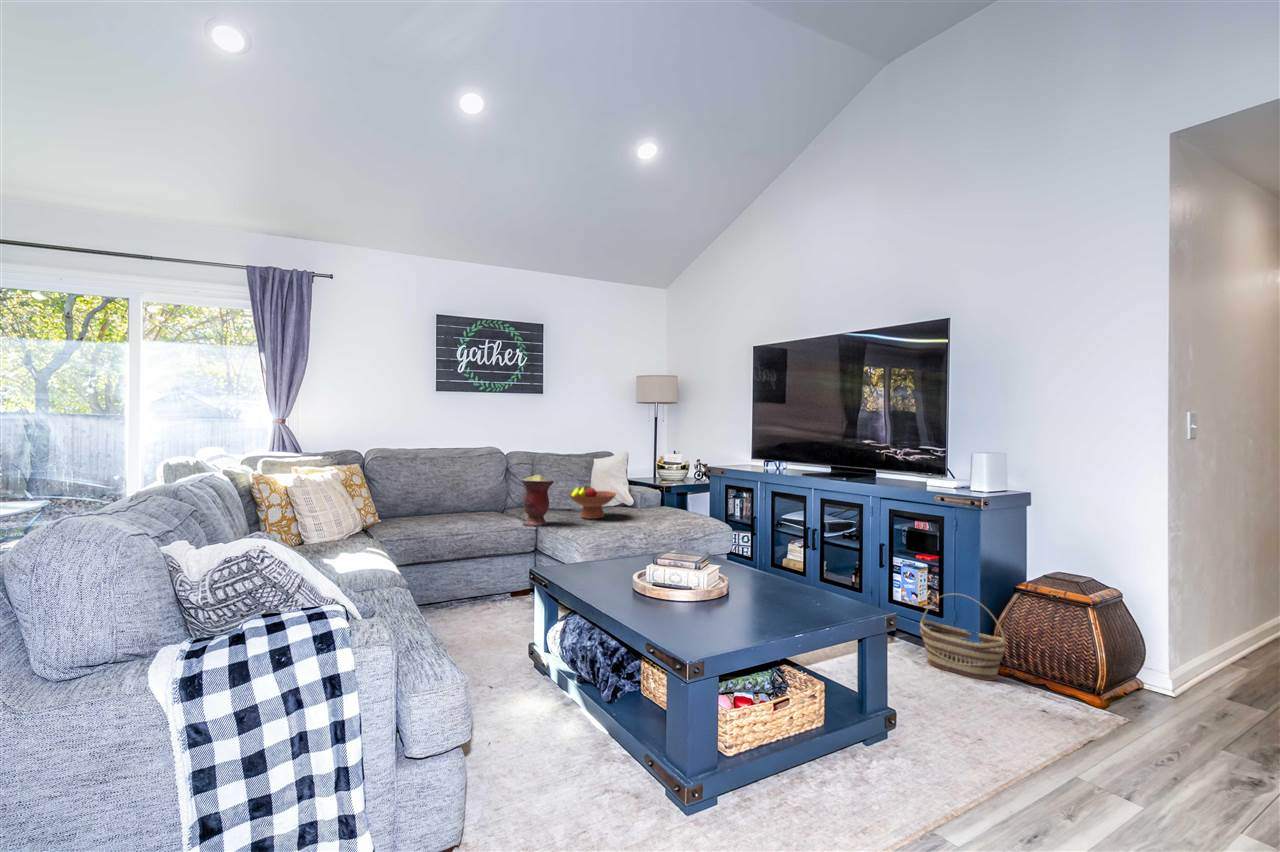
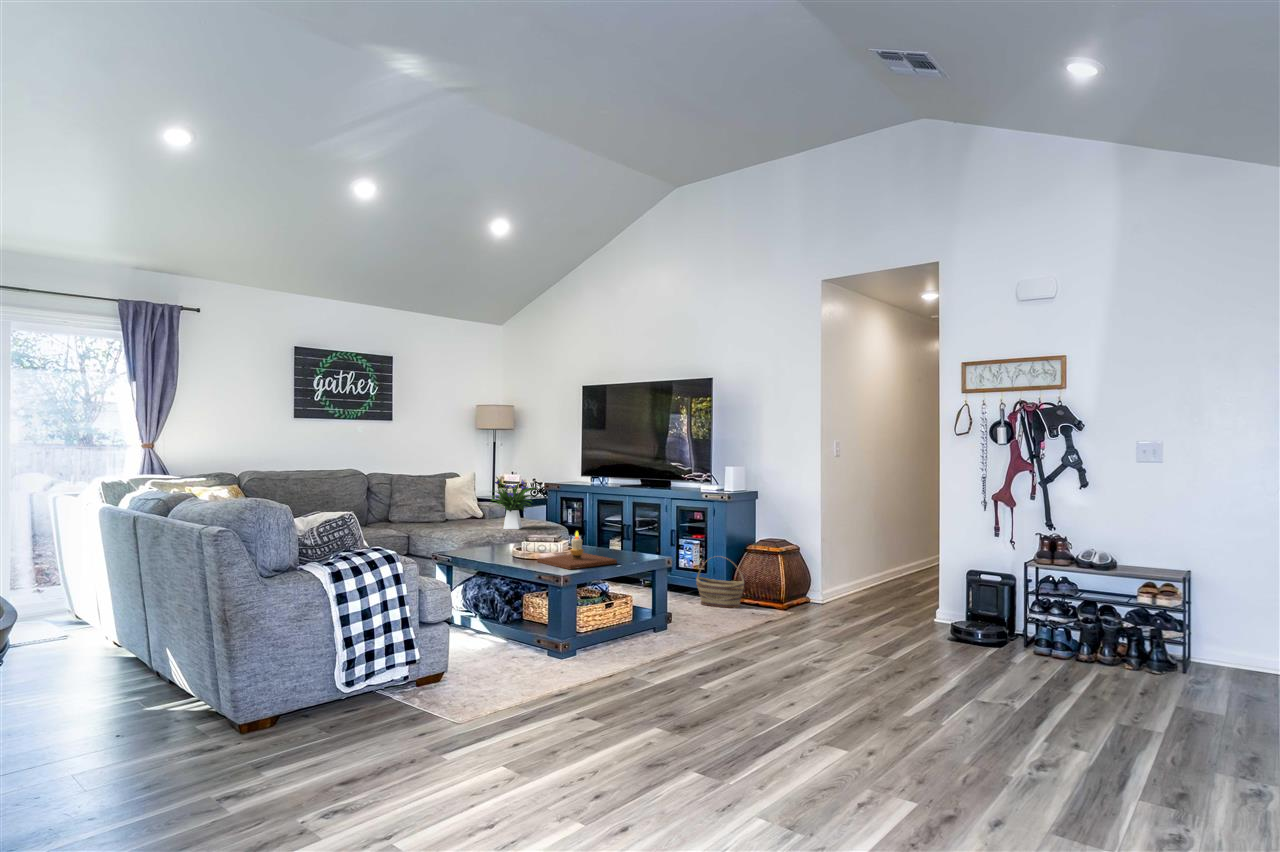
flower arrangement: none [630,460,693,529] -> present [490,477,537,529]
vase: present [522,475,554,526] -> none [394,490,422,532]
fruit bowl: present [569,486,616,519] -> none [430,499,471,526]
candle: none [659,568,794,647] -> present [537,531,617,569]

